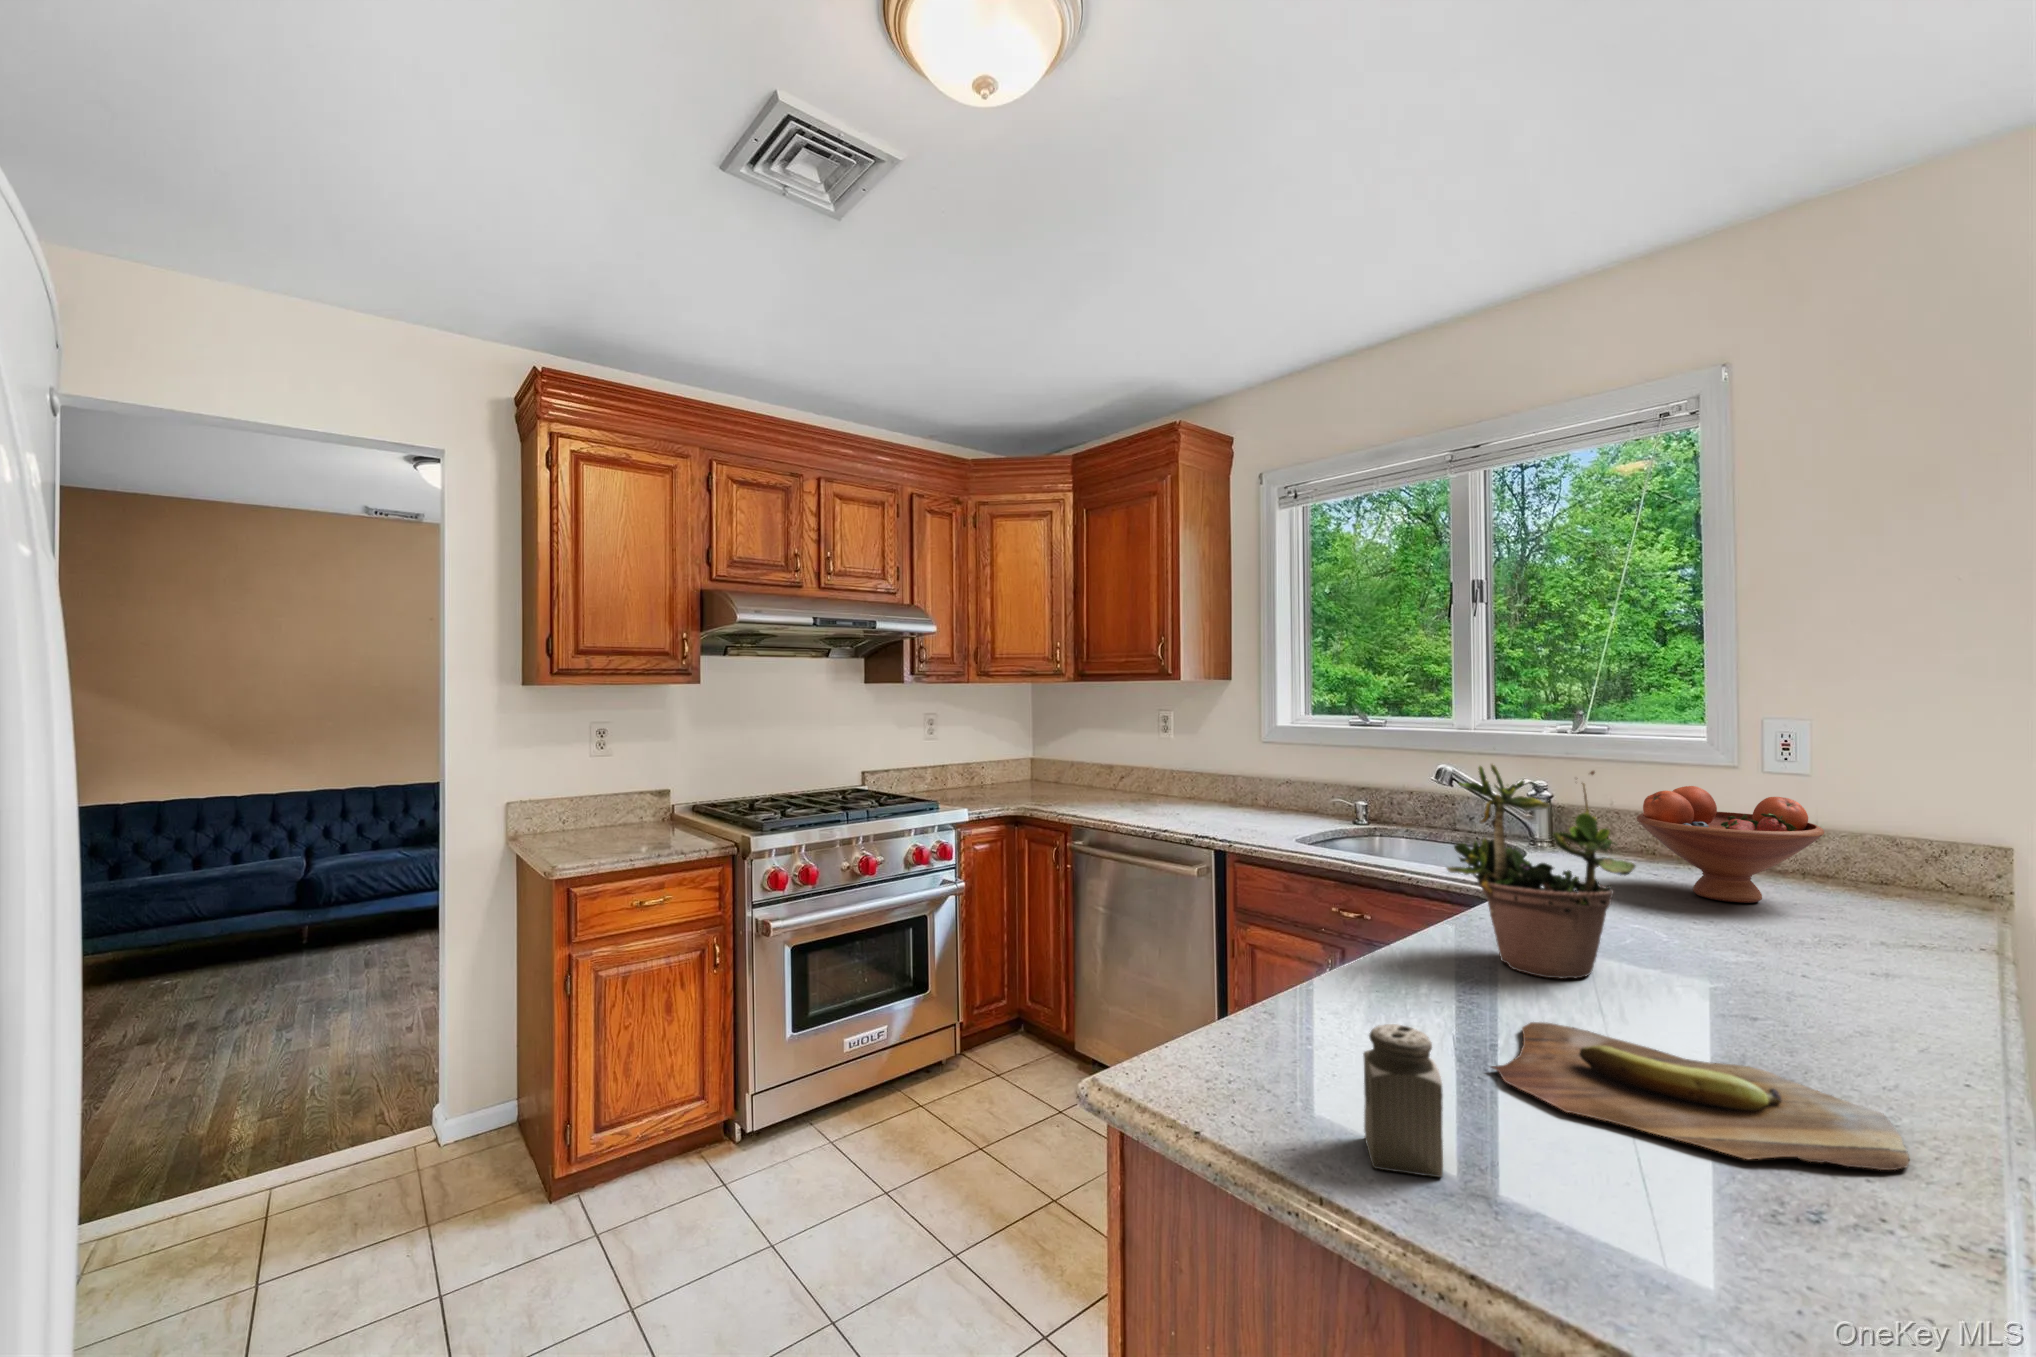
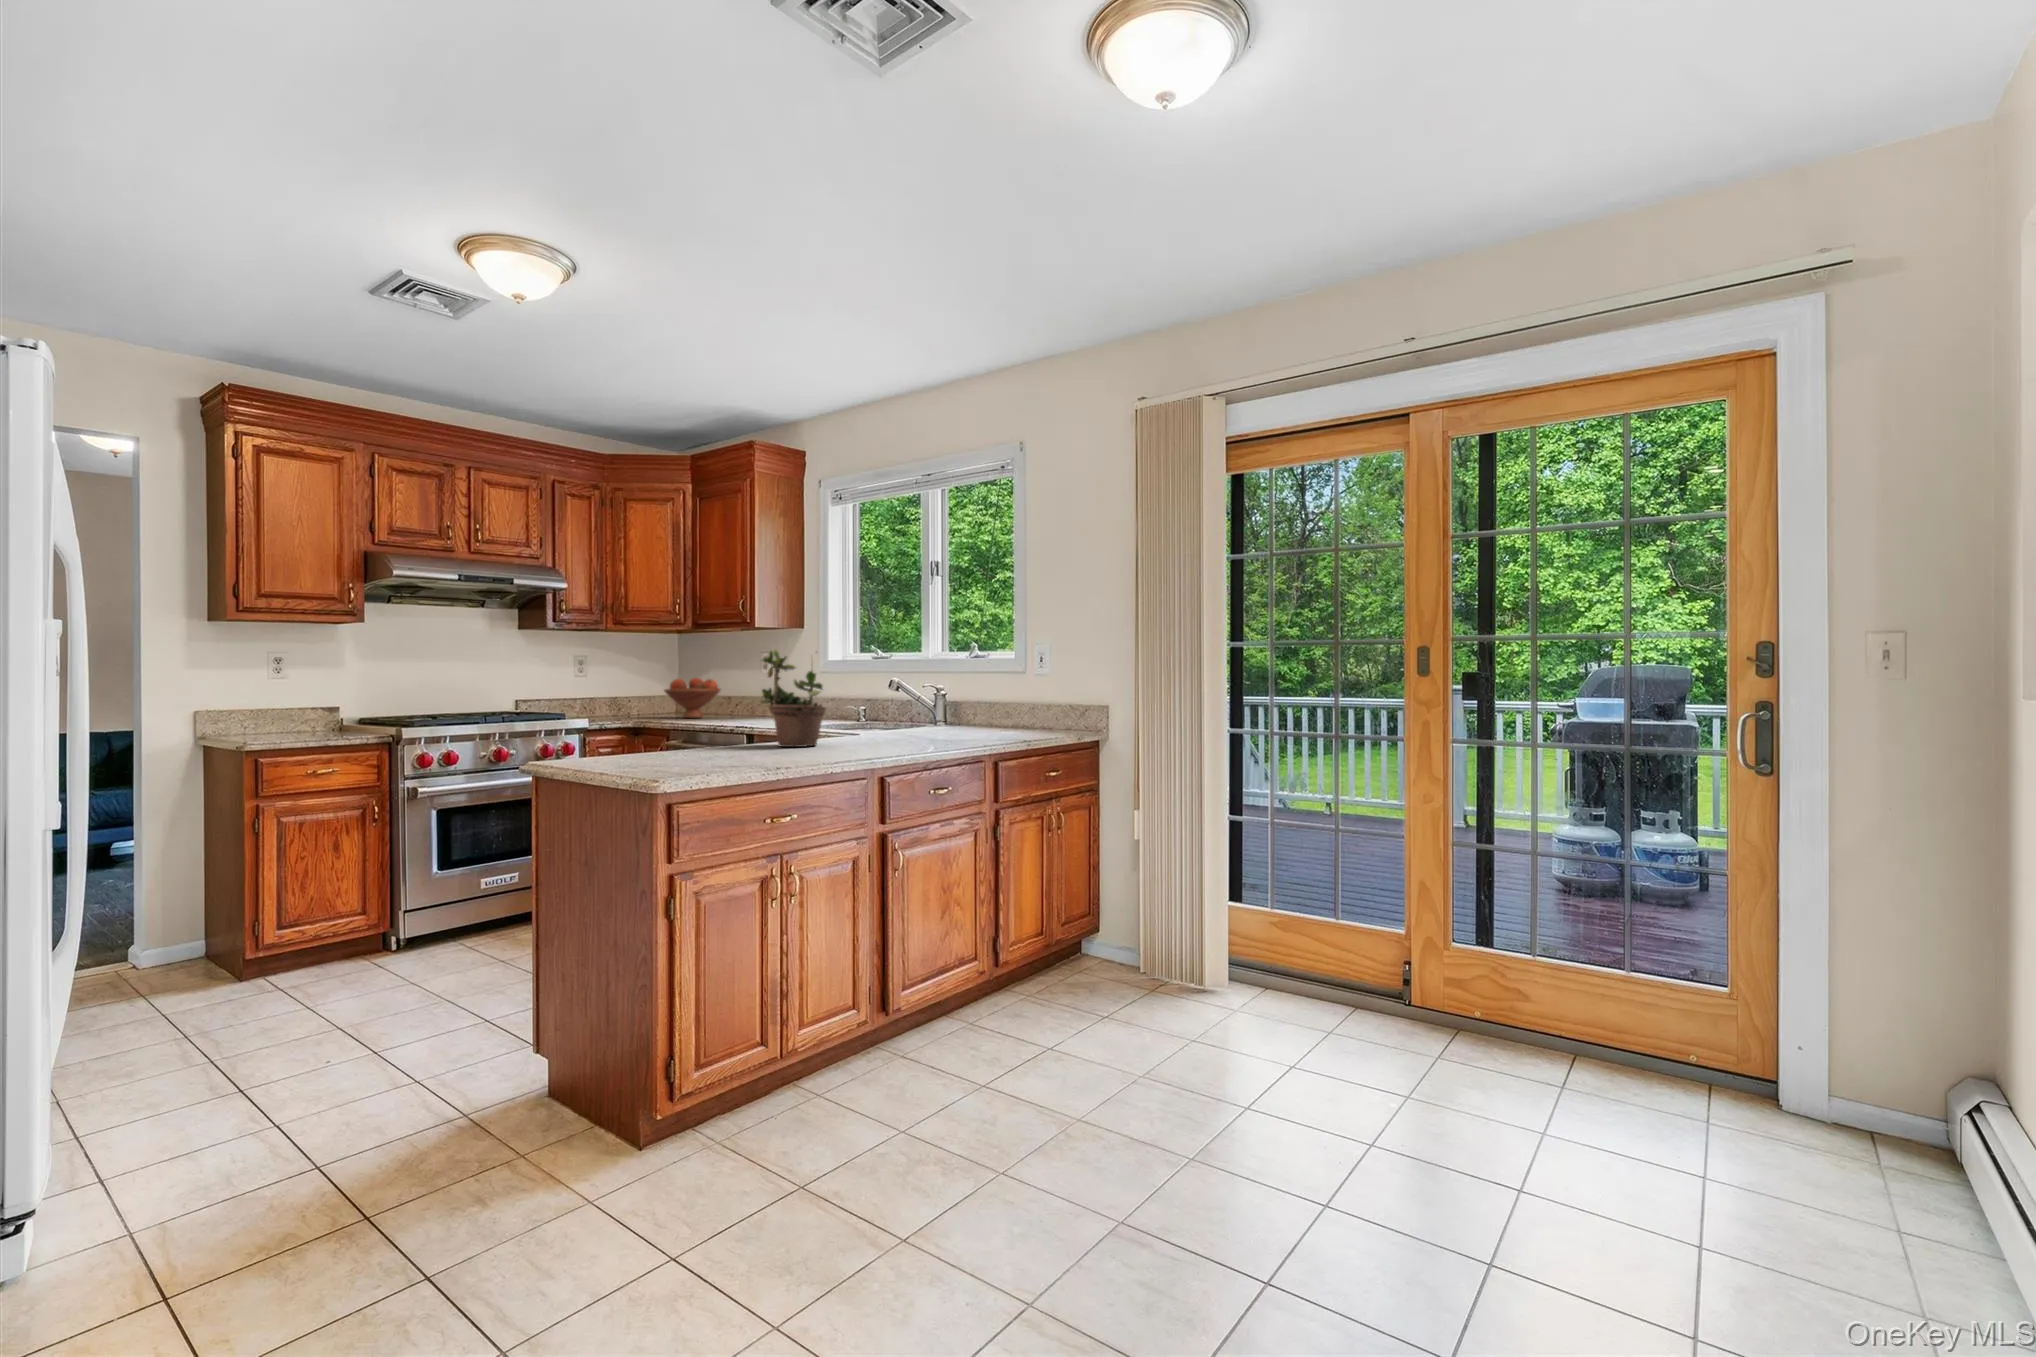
fruit bowl: present [1636,786,1824,903] -> present [664,678,720,718]
cutting board: present [1492,1022,1909,1170] -> none [689,746,815,762]
salt shaker: present [1363,1024,1443,1177] -> none [596,721,629,767]

